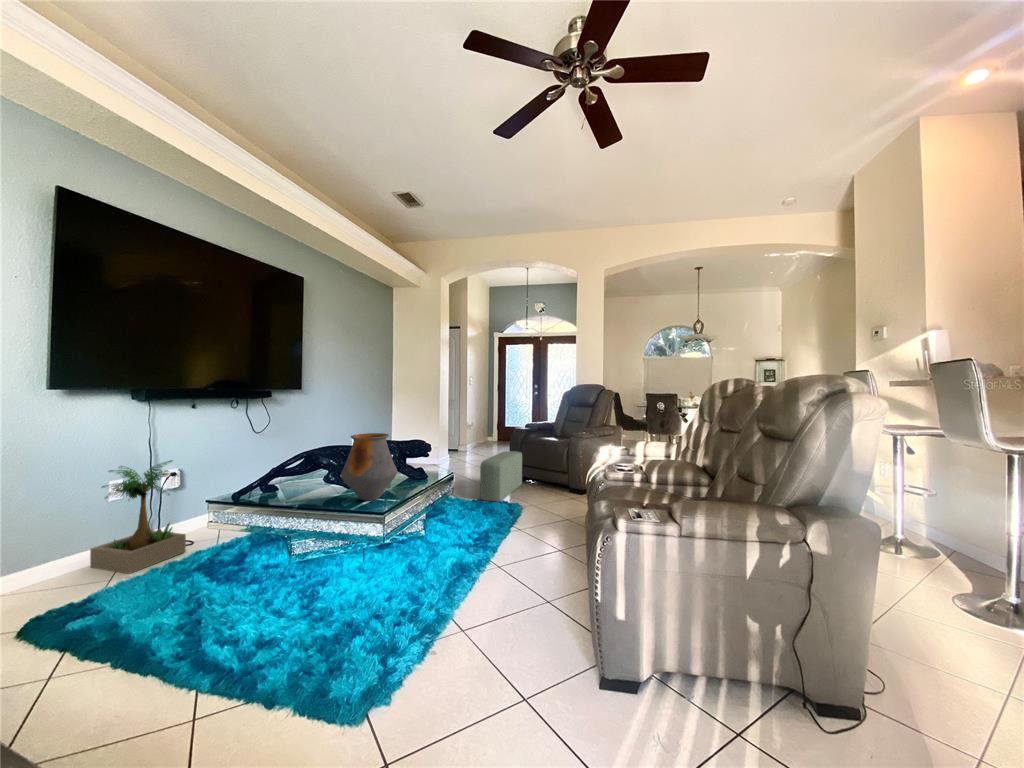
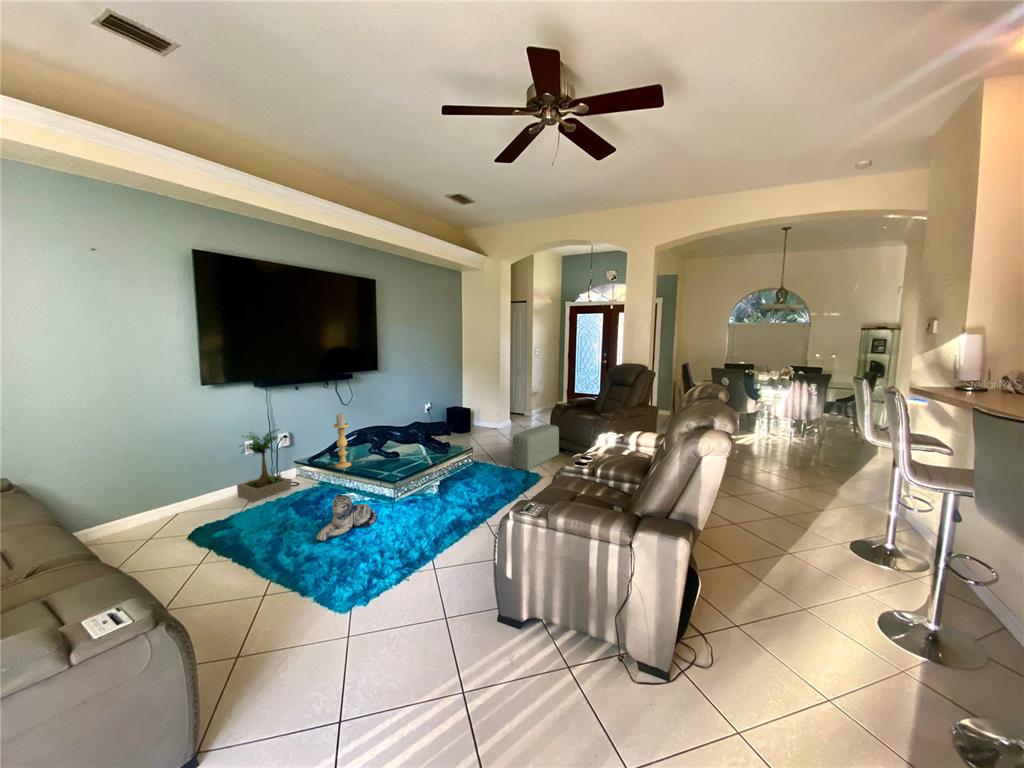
candle holder: none [285,426,308,504] -> present [334,414,351,468]
vase: present [341,433,397,501] -> none [368,419,410,470]
plush toy: none [263,542,344,614] -> present [316,495,377,541]

